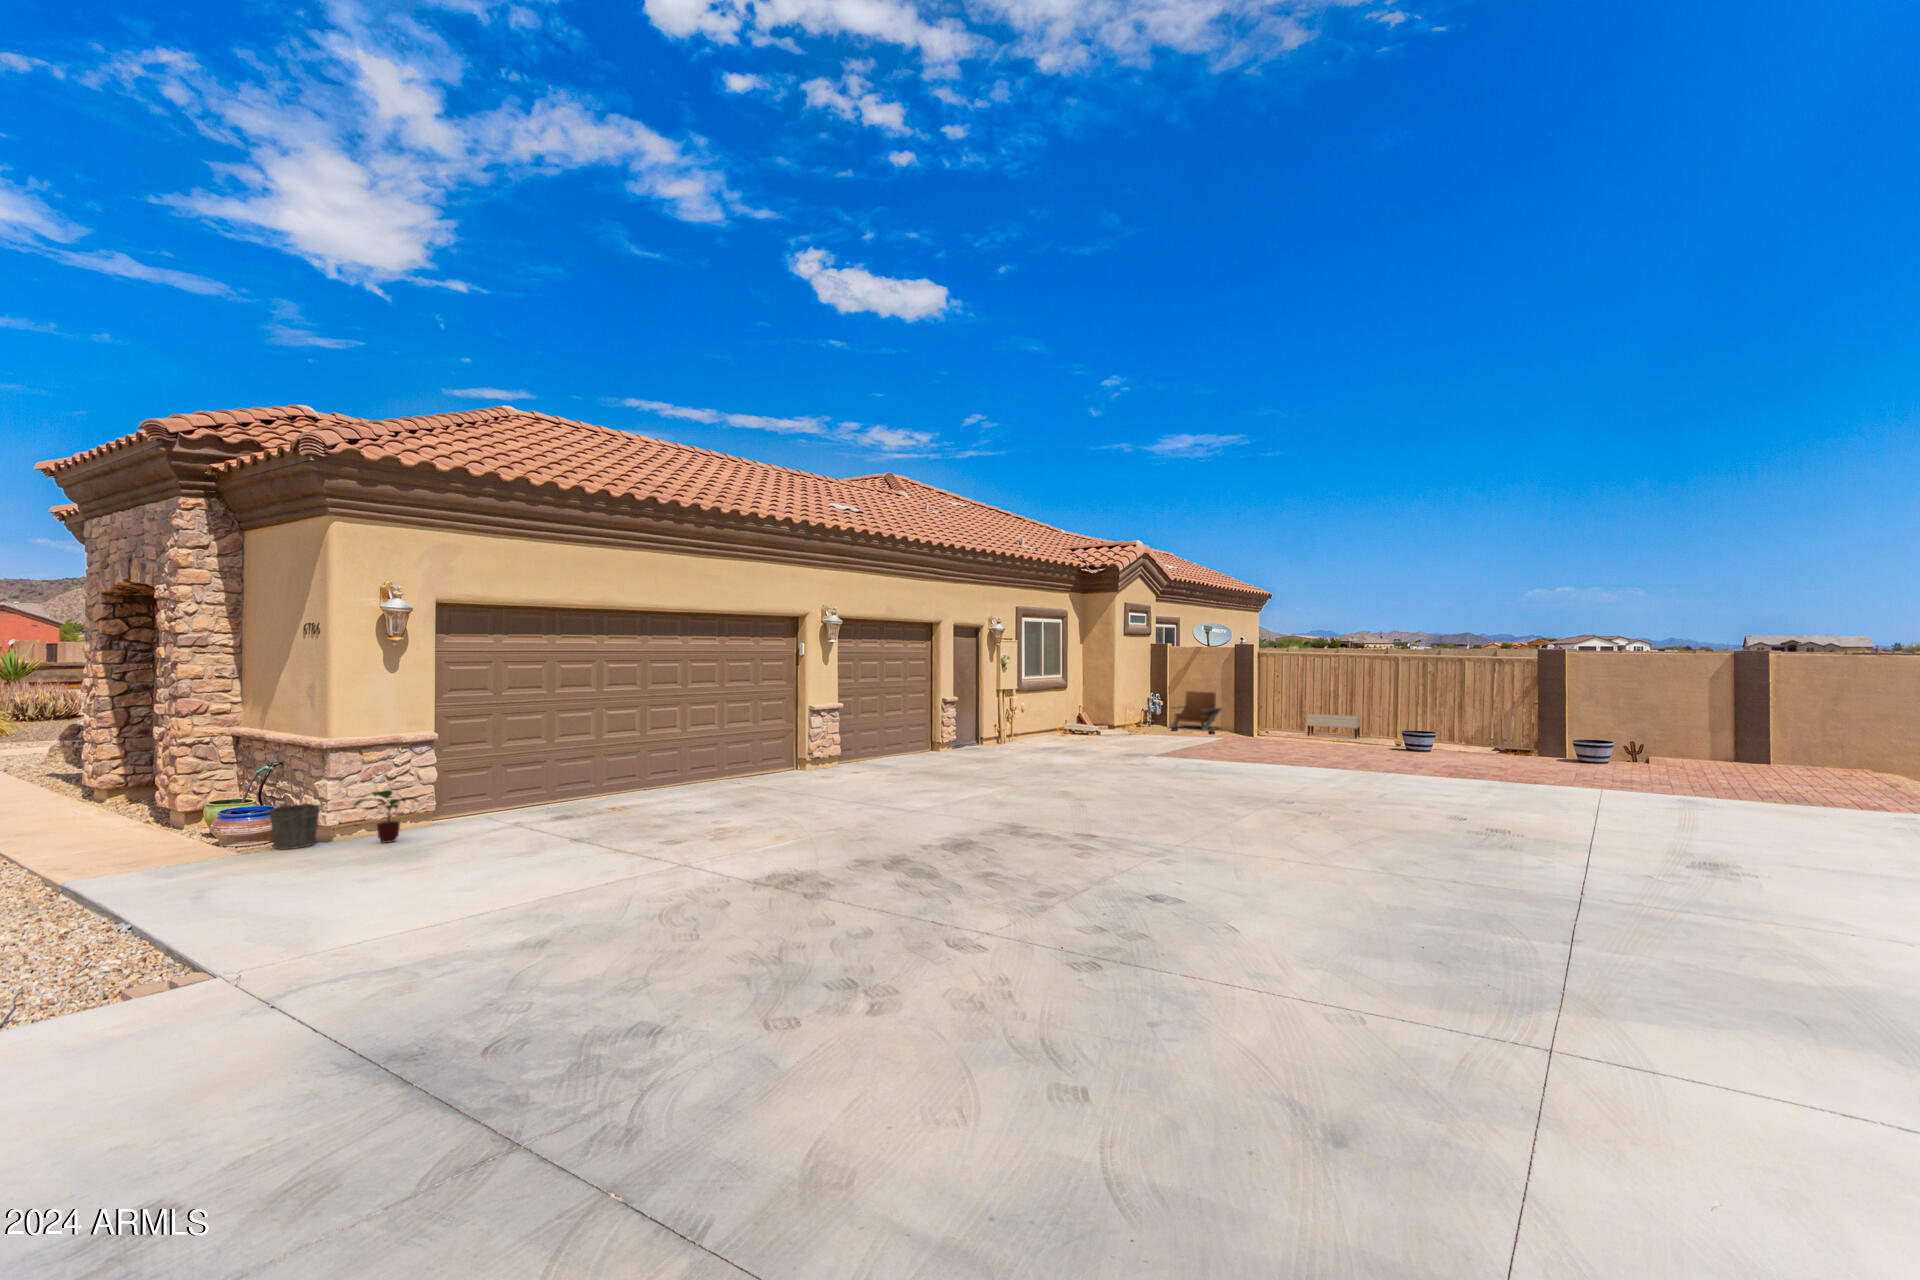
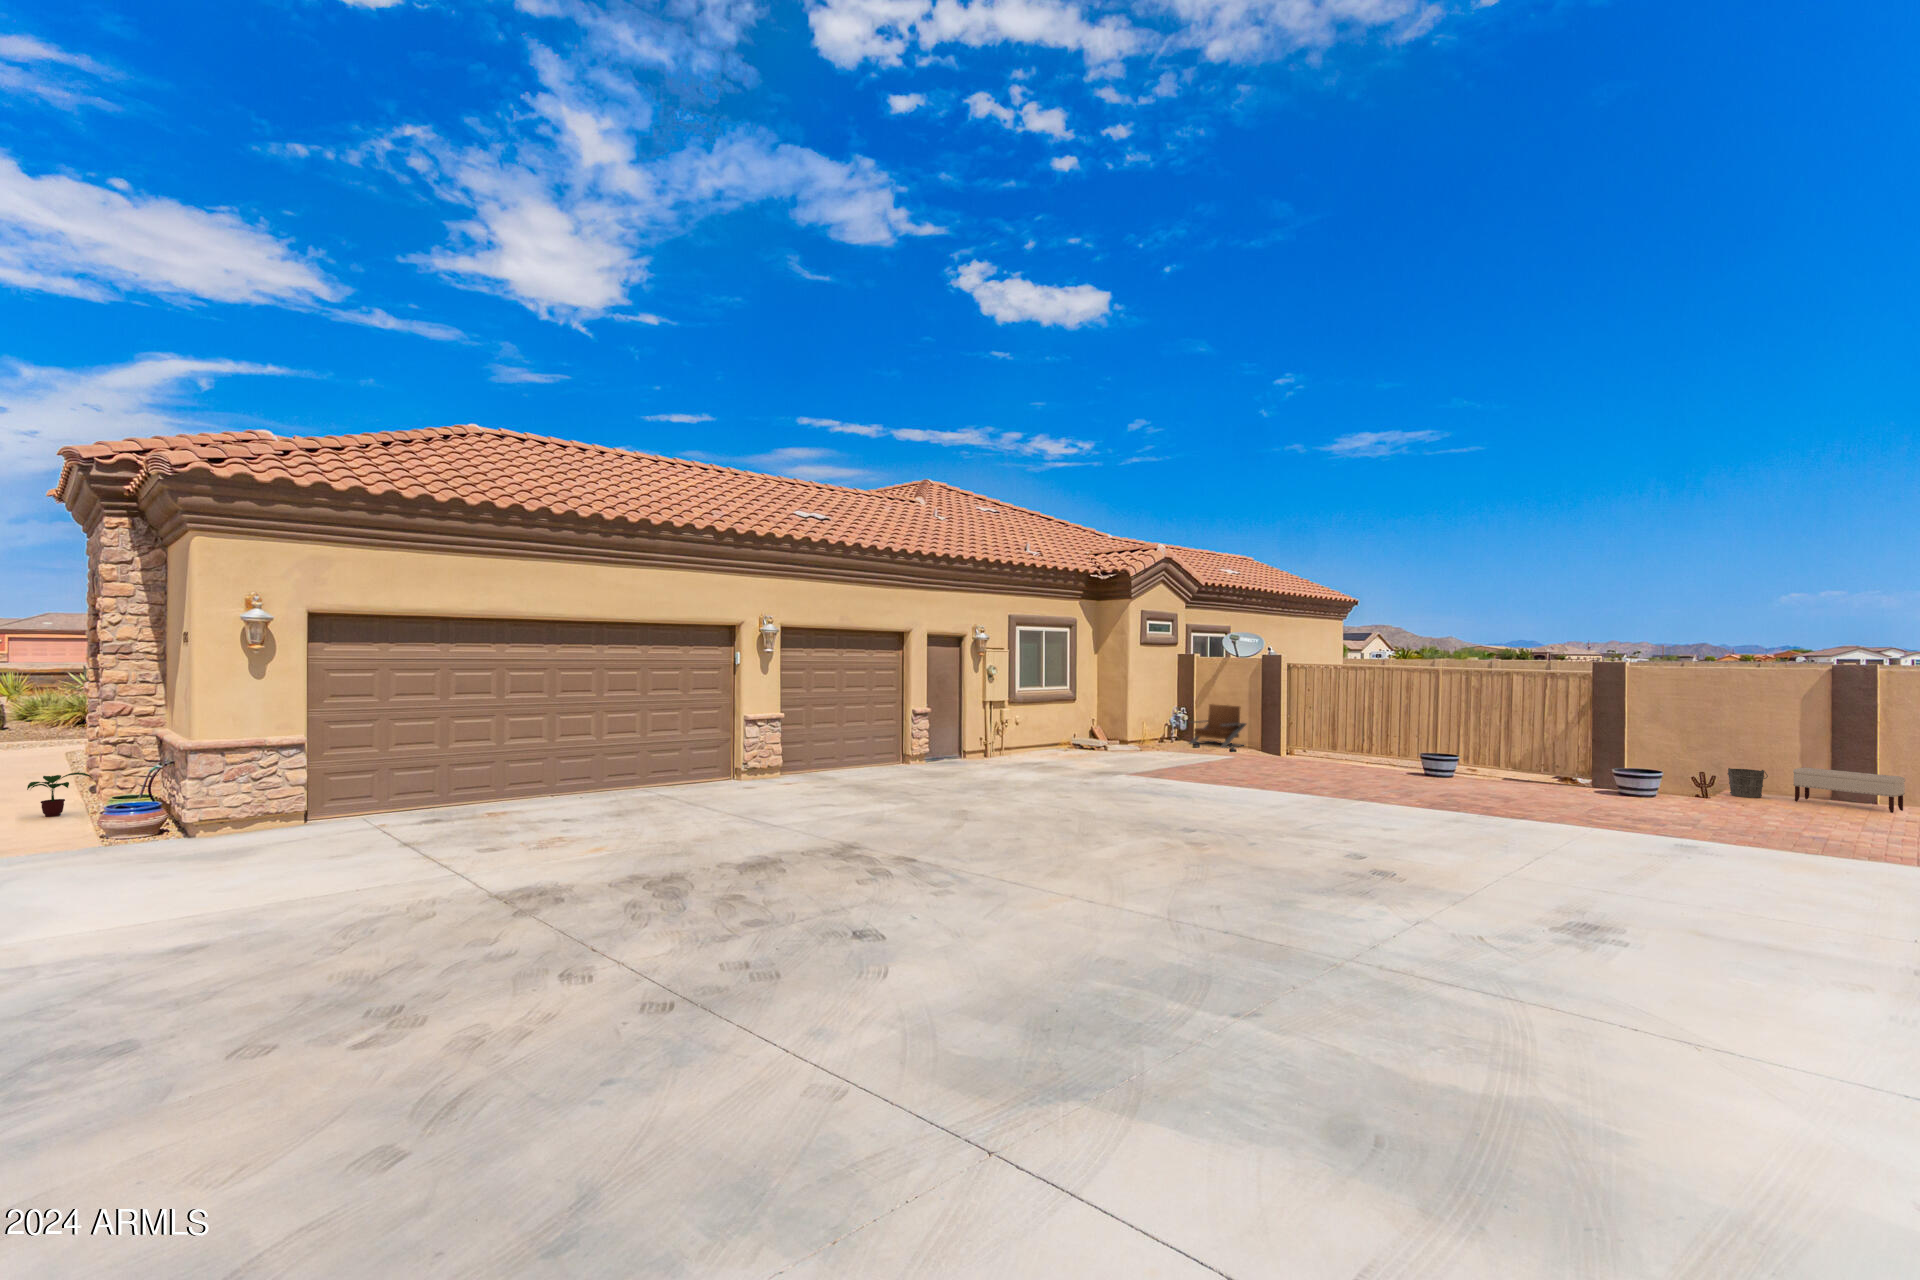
bench: present [1307,714,1361,738] -> present [1793,767,1905,813]
potted plant: present [354,790,418,843] -> present [27,772,93,817]
bucket: present [268,804,320,849] -> present [1728,768,1768,798]

